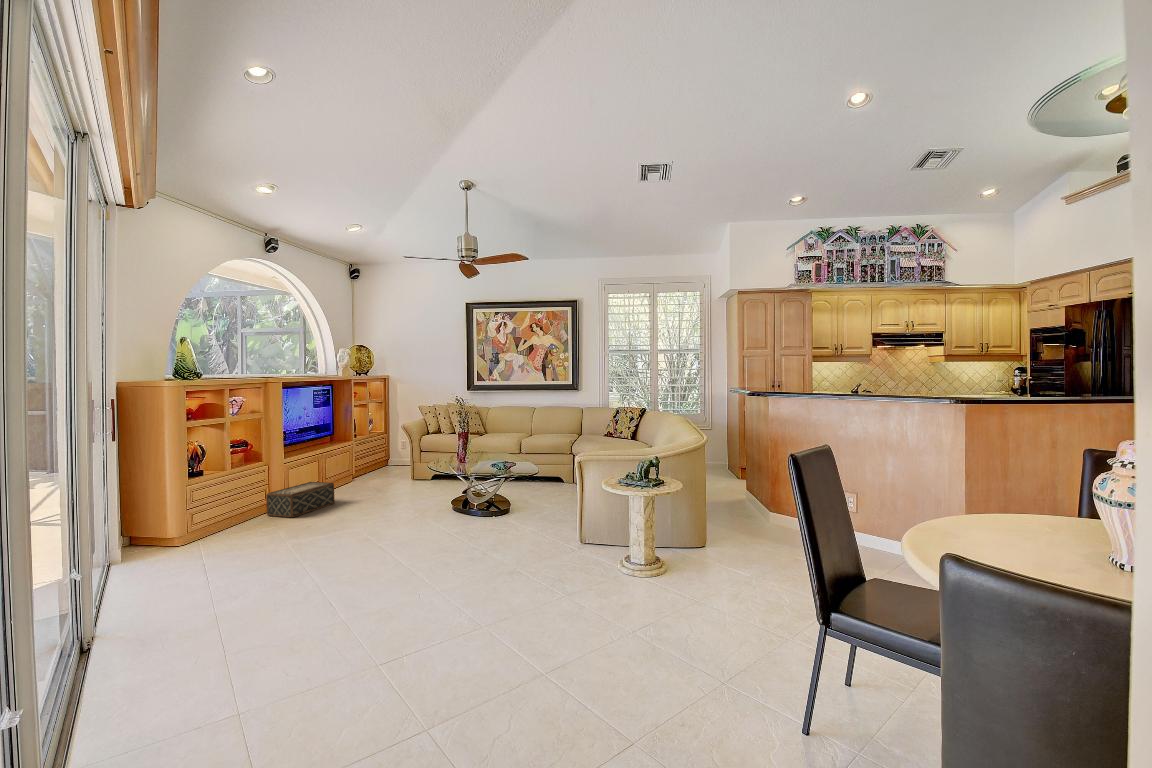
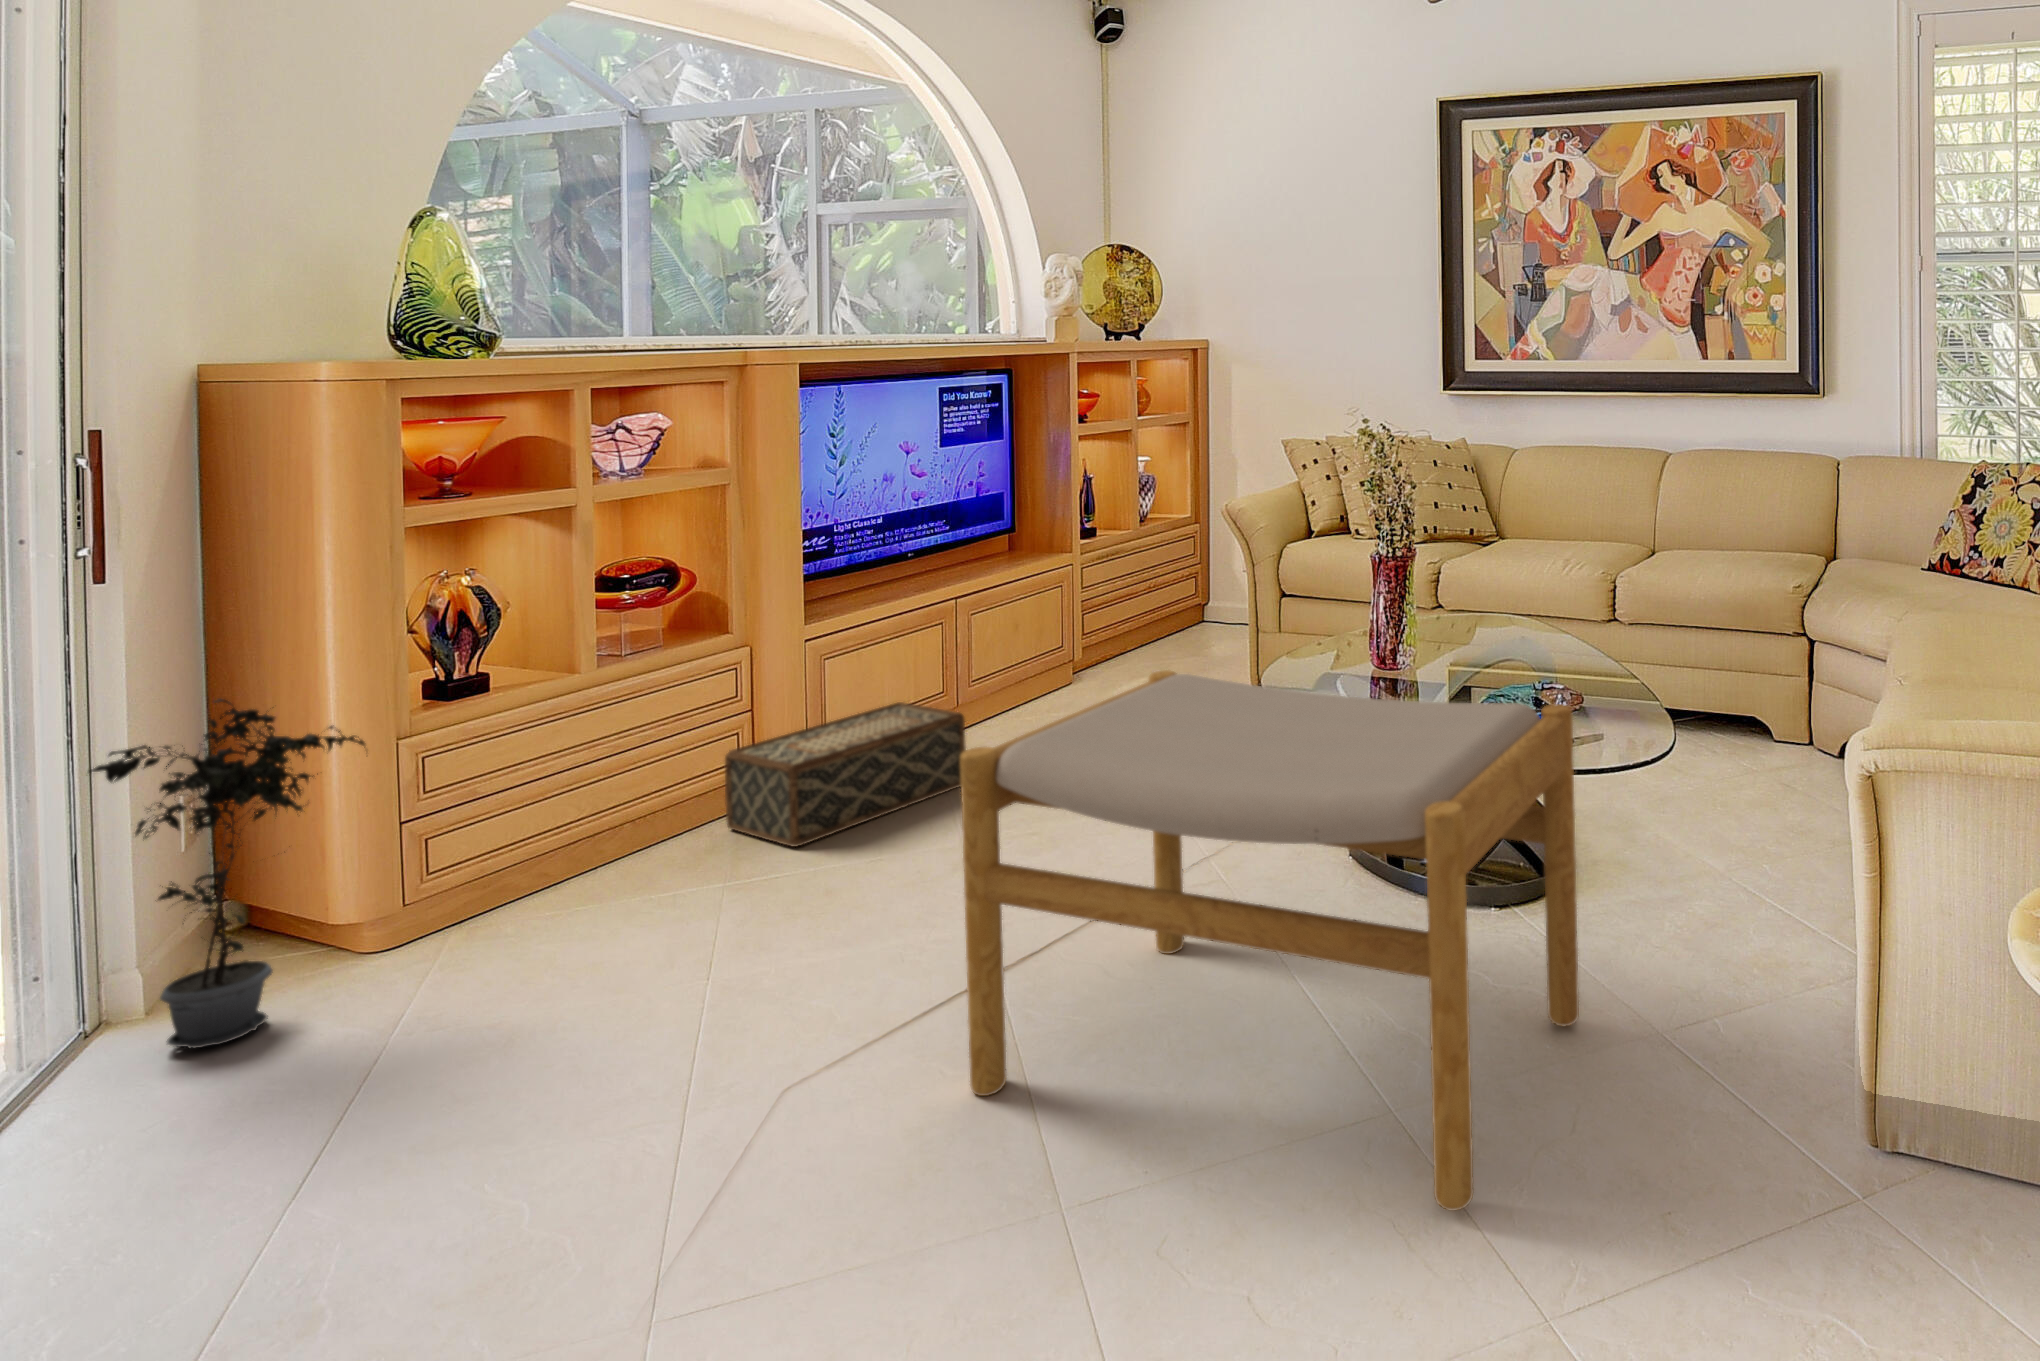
footstool: none [371,458,516,554] -> present [960,670,1579,1211]
potted plant: none [120,470,195,560] -> present [89,699,365,1048]

